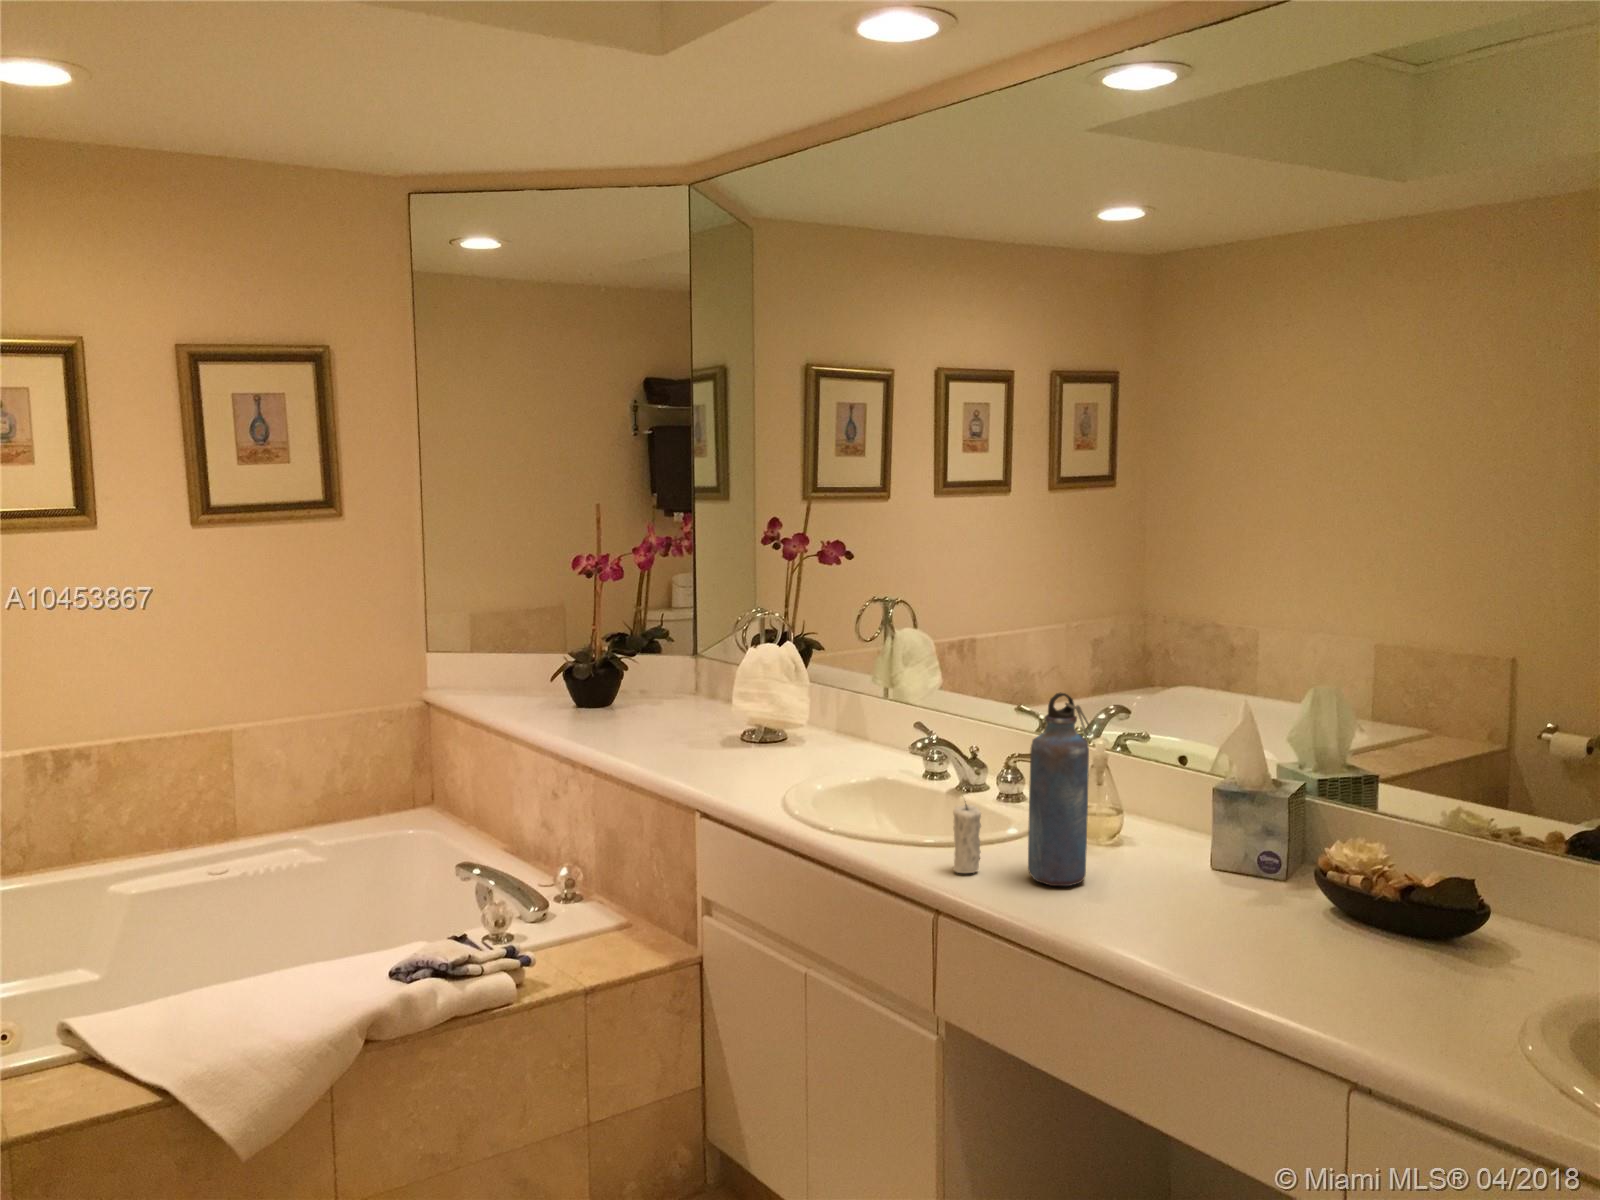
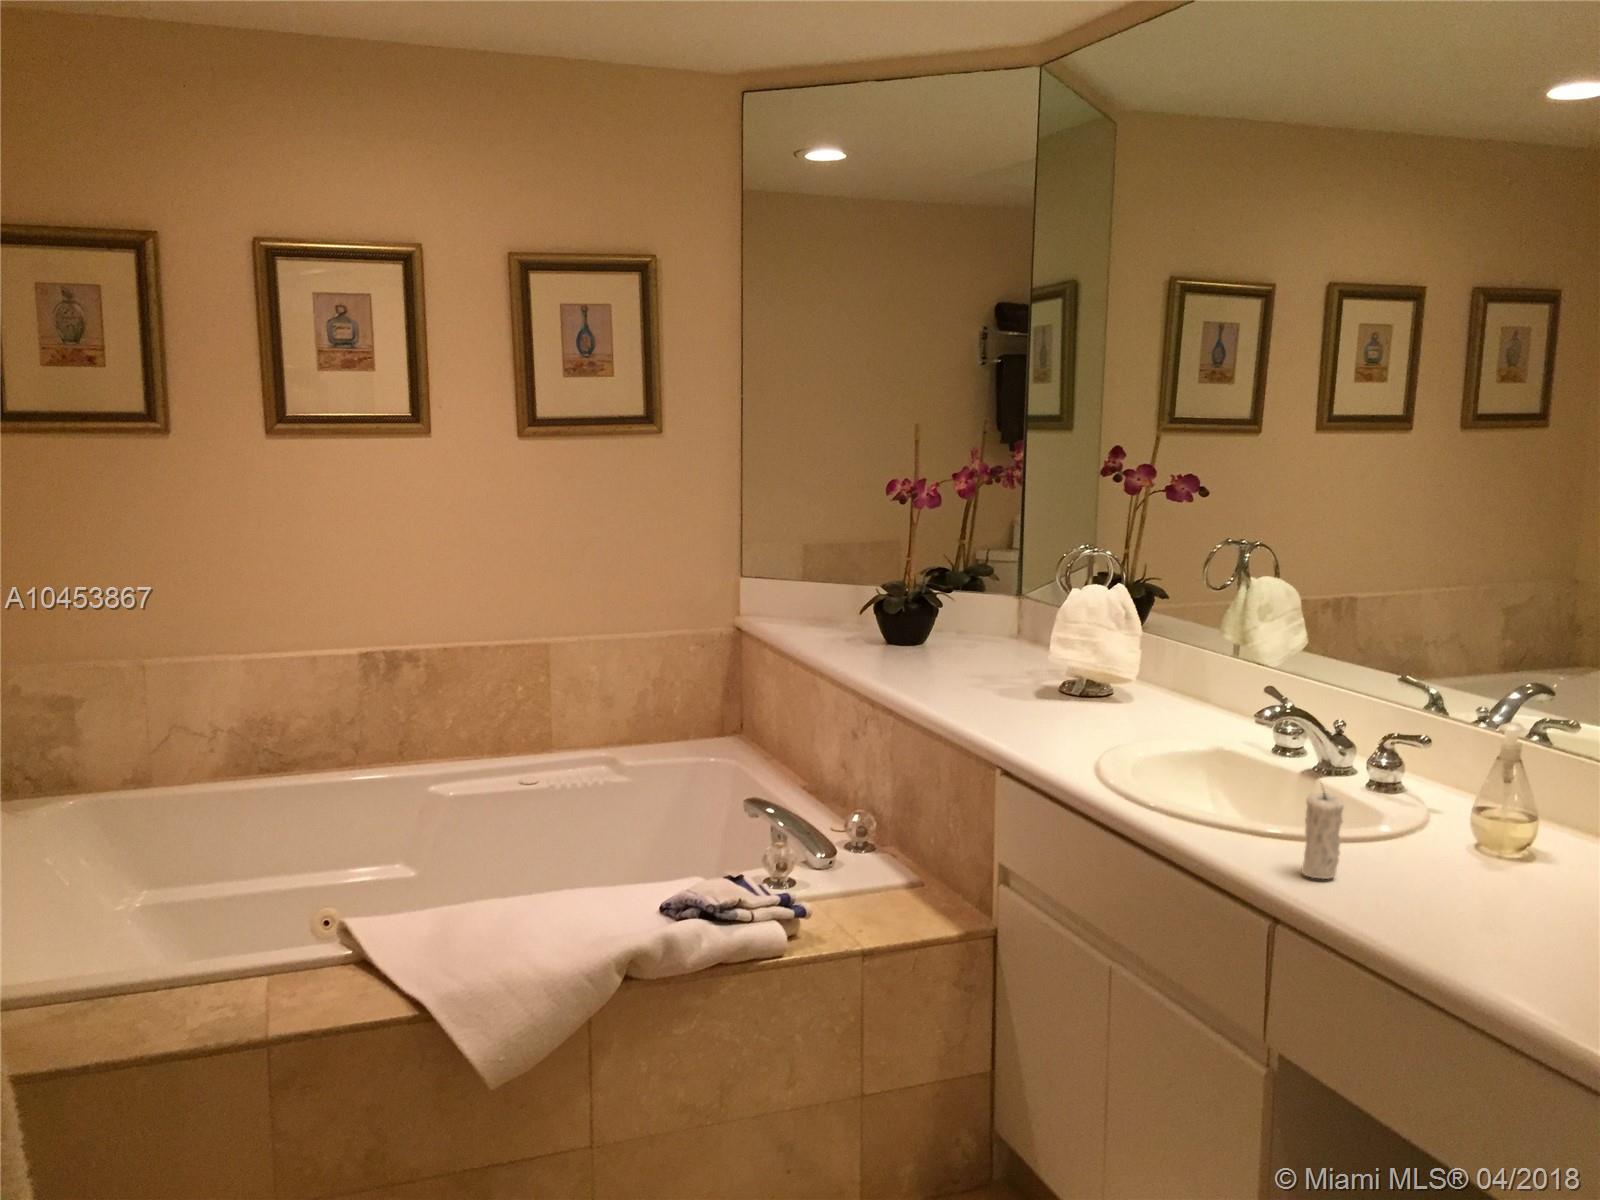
water bottle: present [1028,692,1092,886] -> none [1404,660,1509,912]

